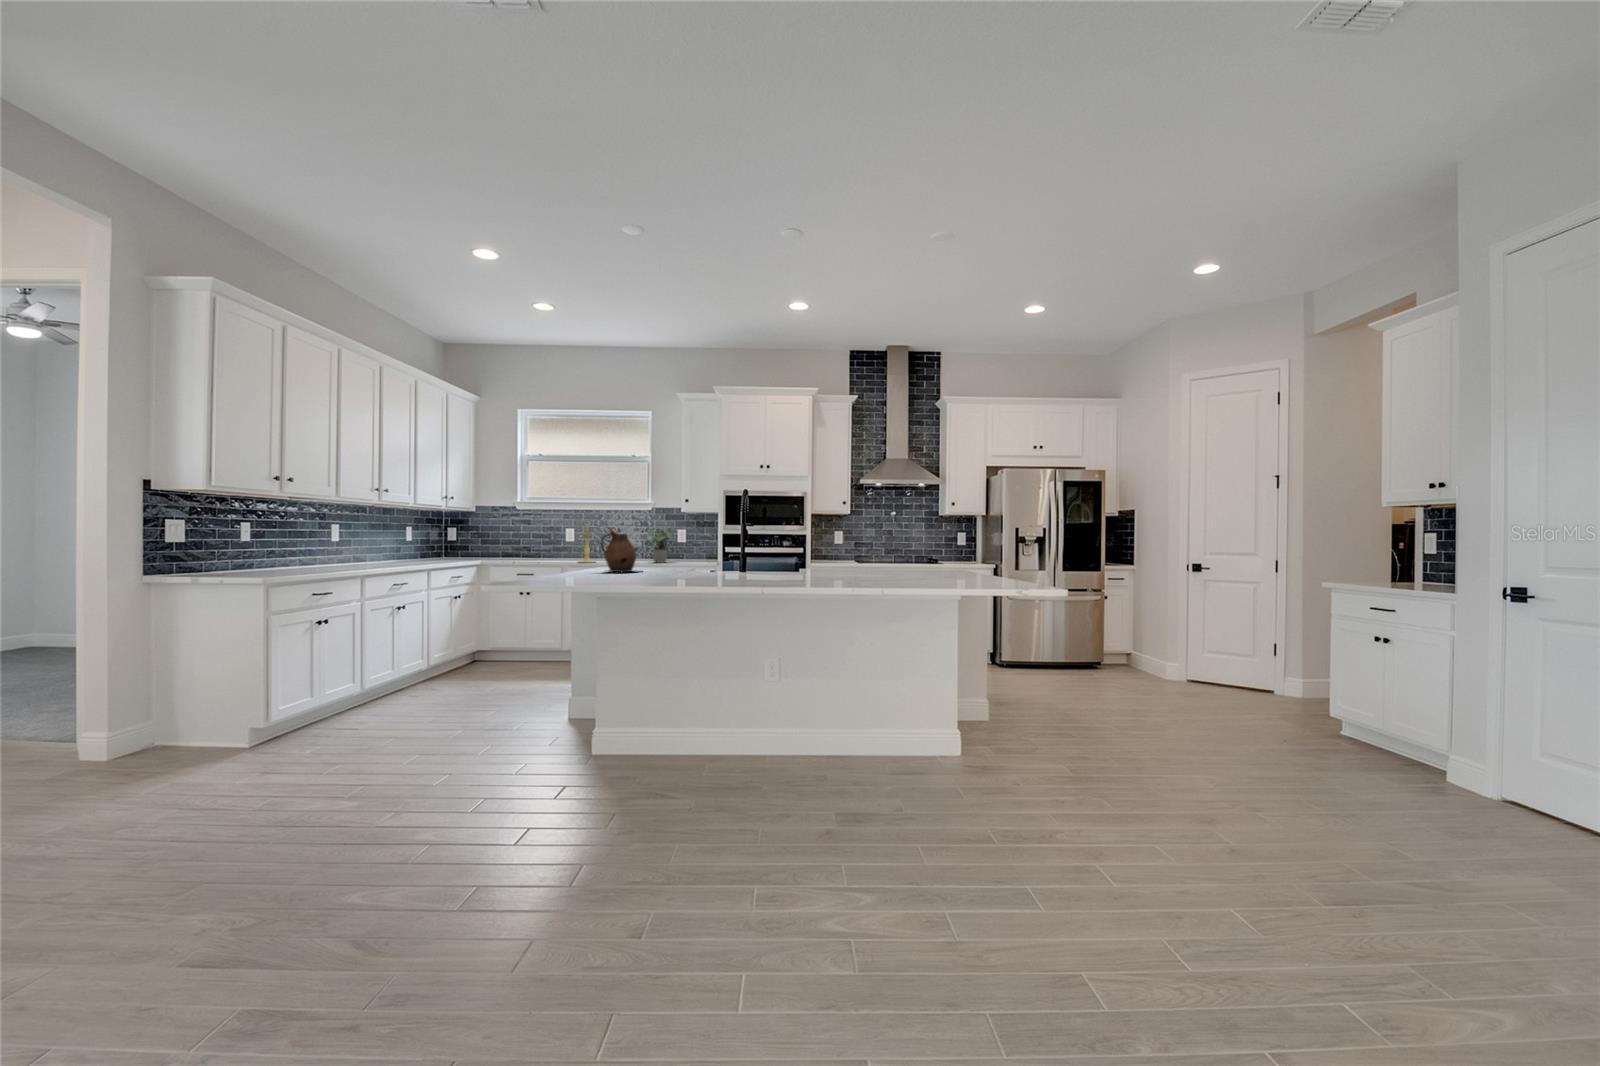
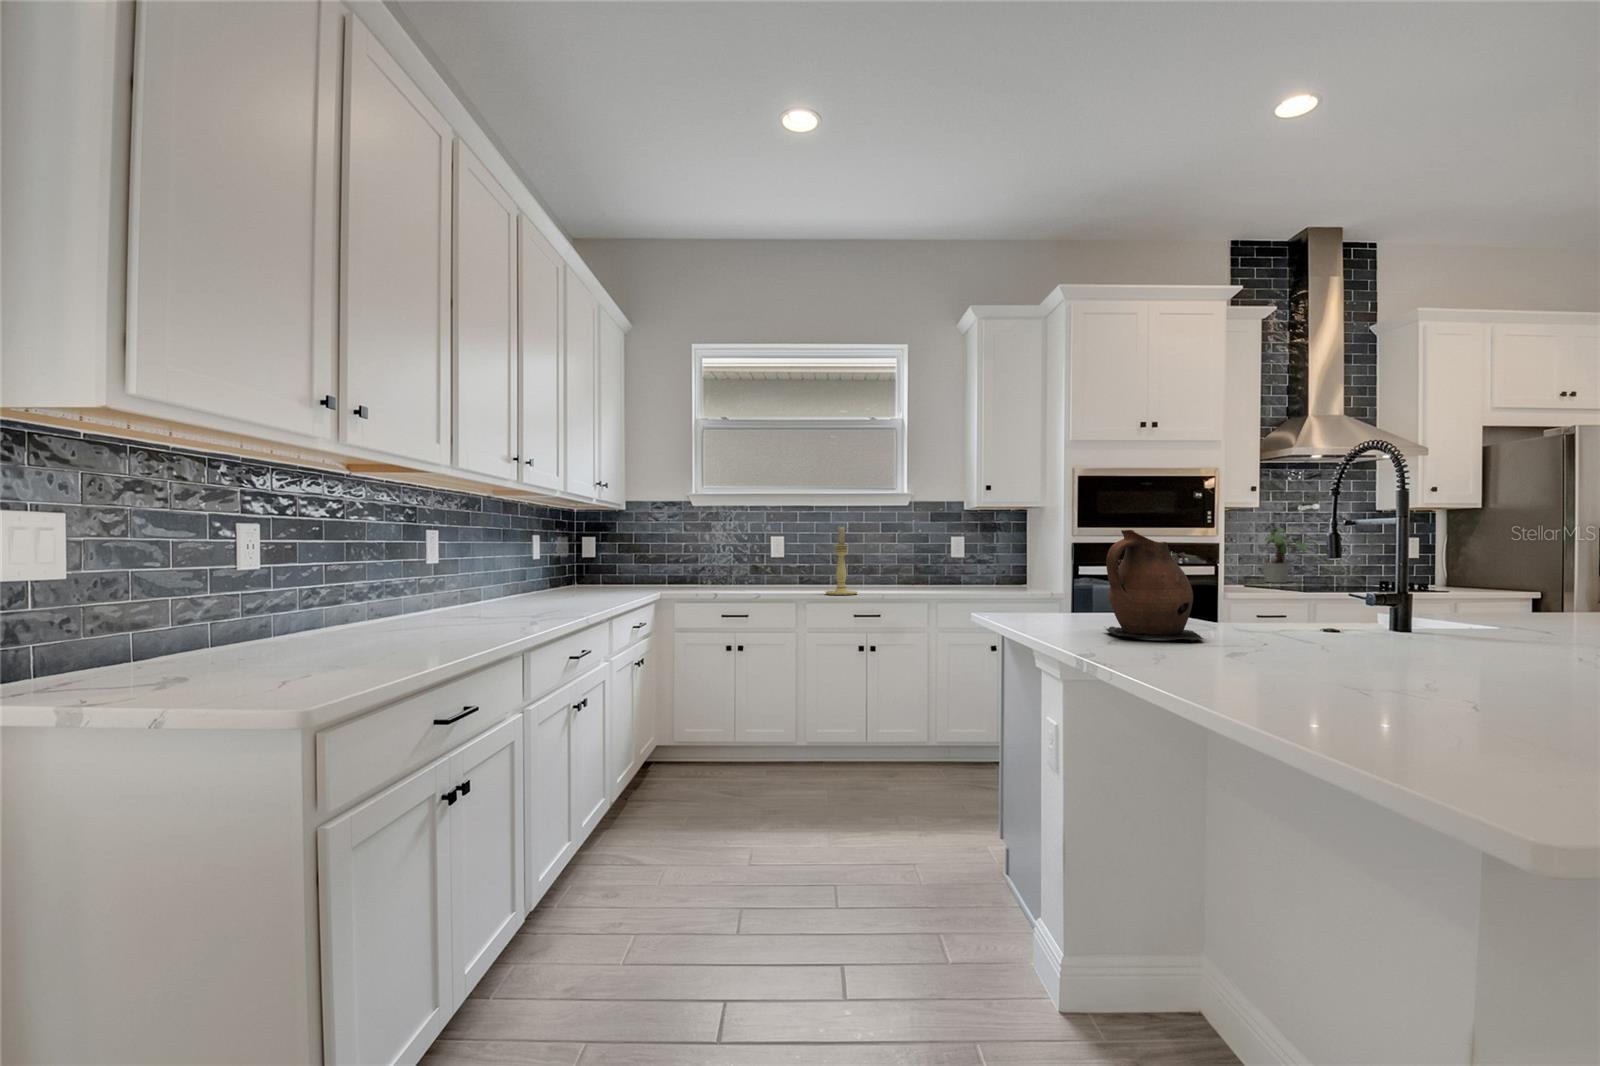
potted plant: present [648,525,676,563] -> present [1263,528,1323,583]

